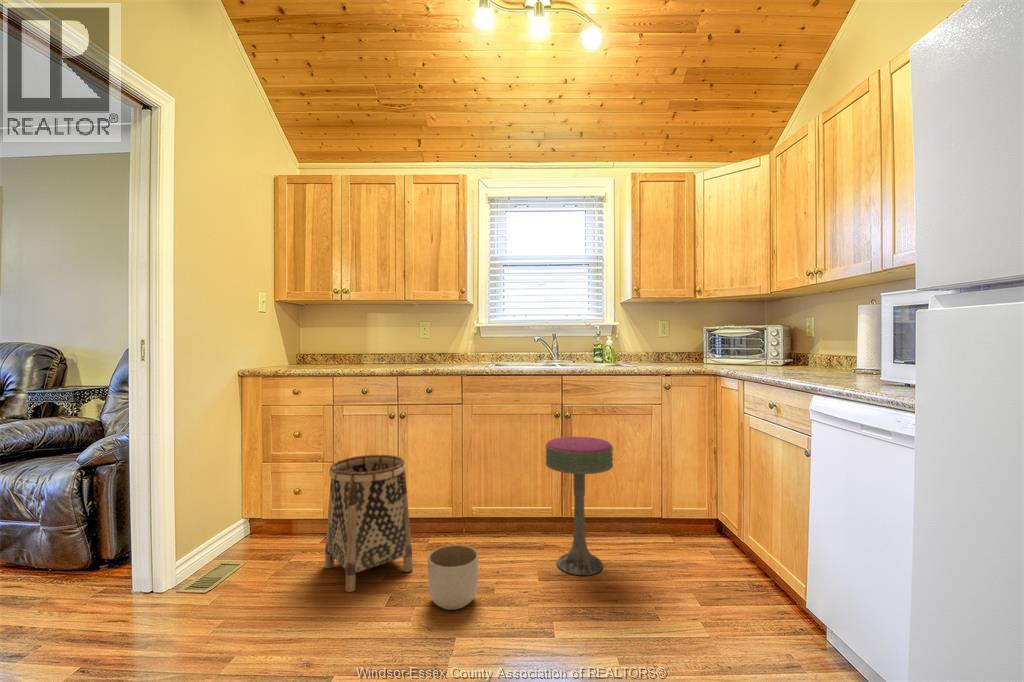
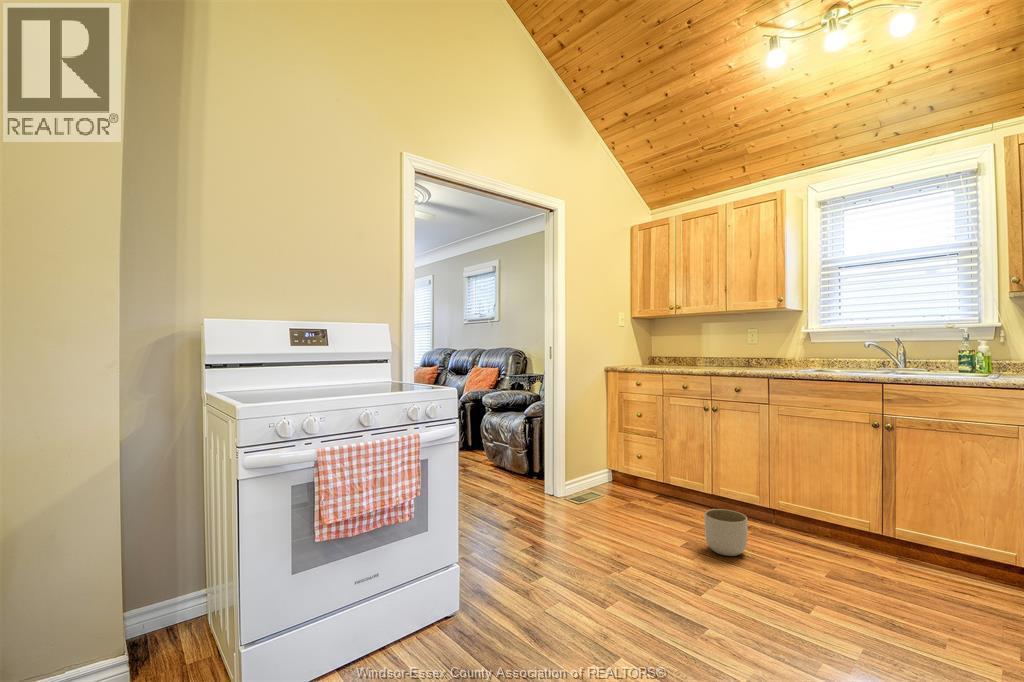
bar stool: present [545,437,613,575] -> none [831,442,913,580]
basket: present [325,455,413,592] -> none [648,434,709,528]

